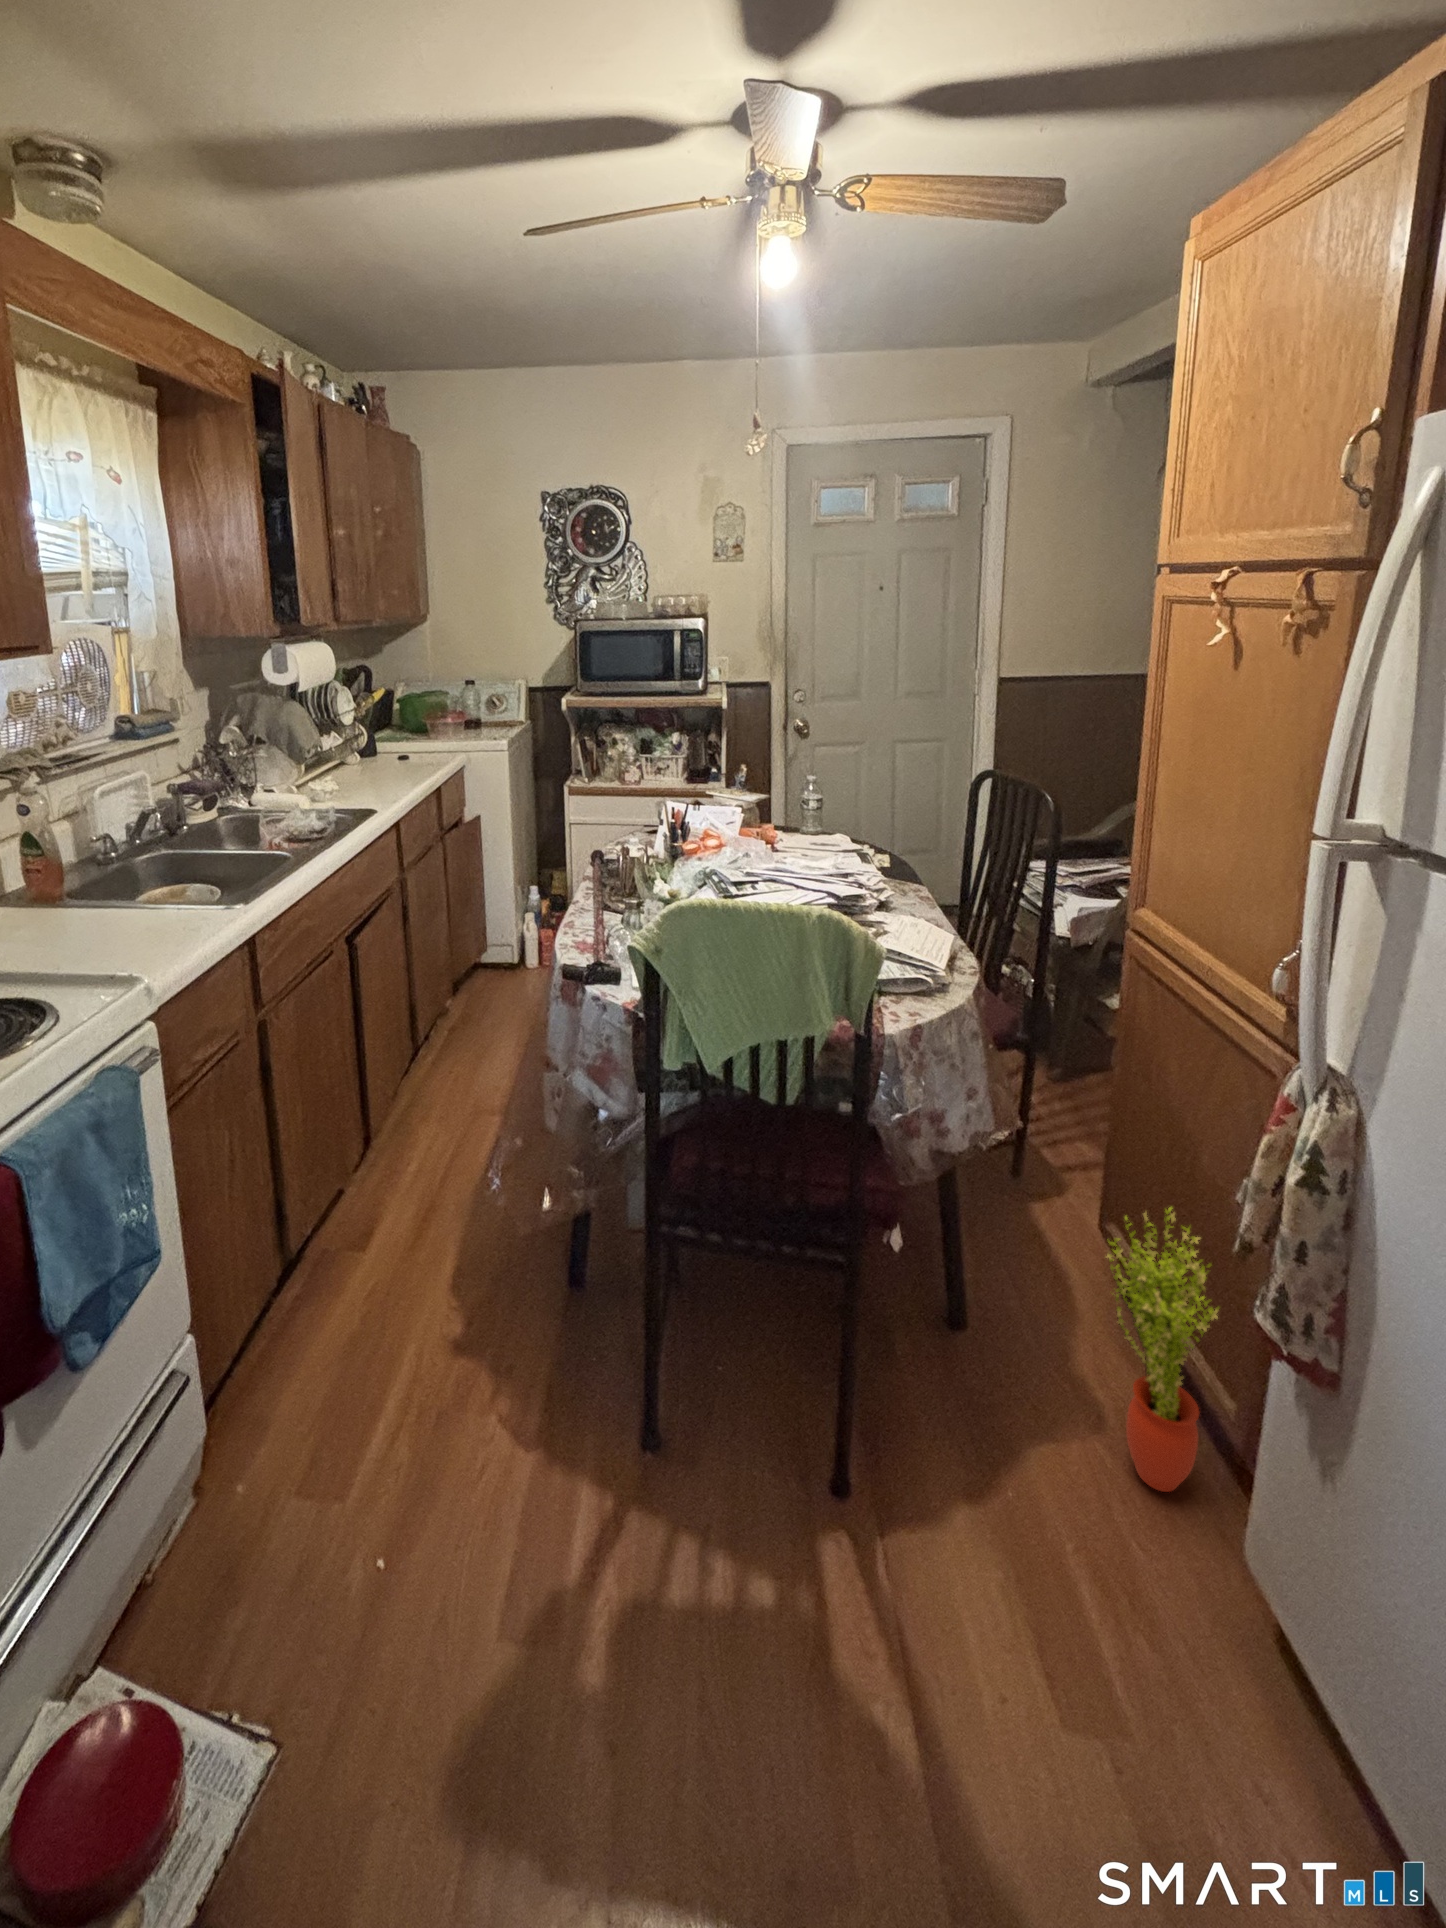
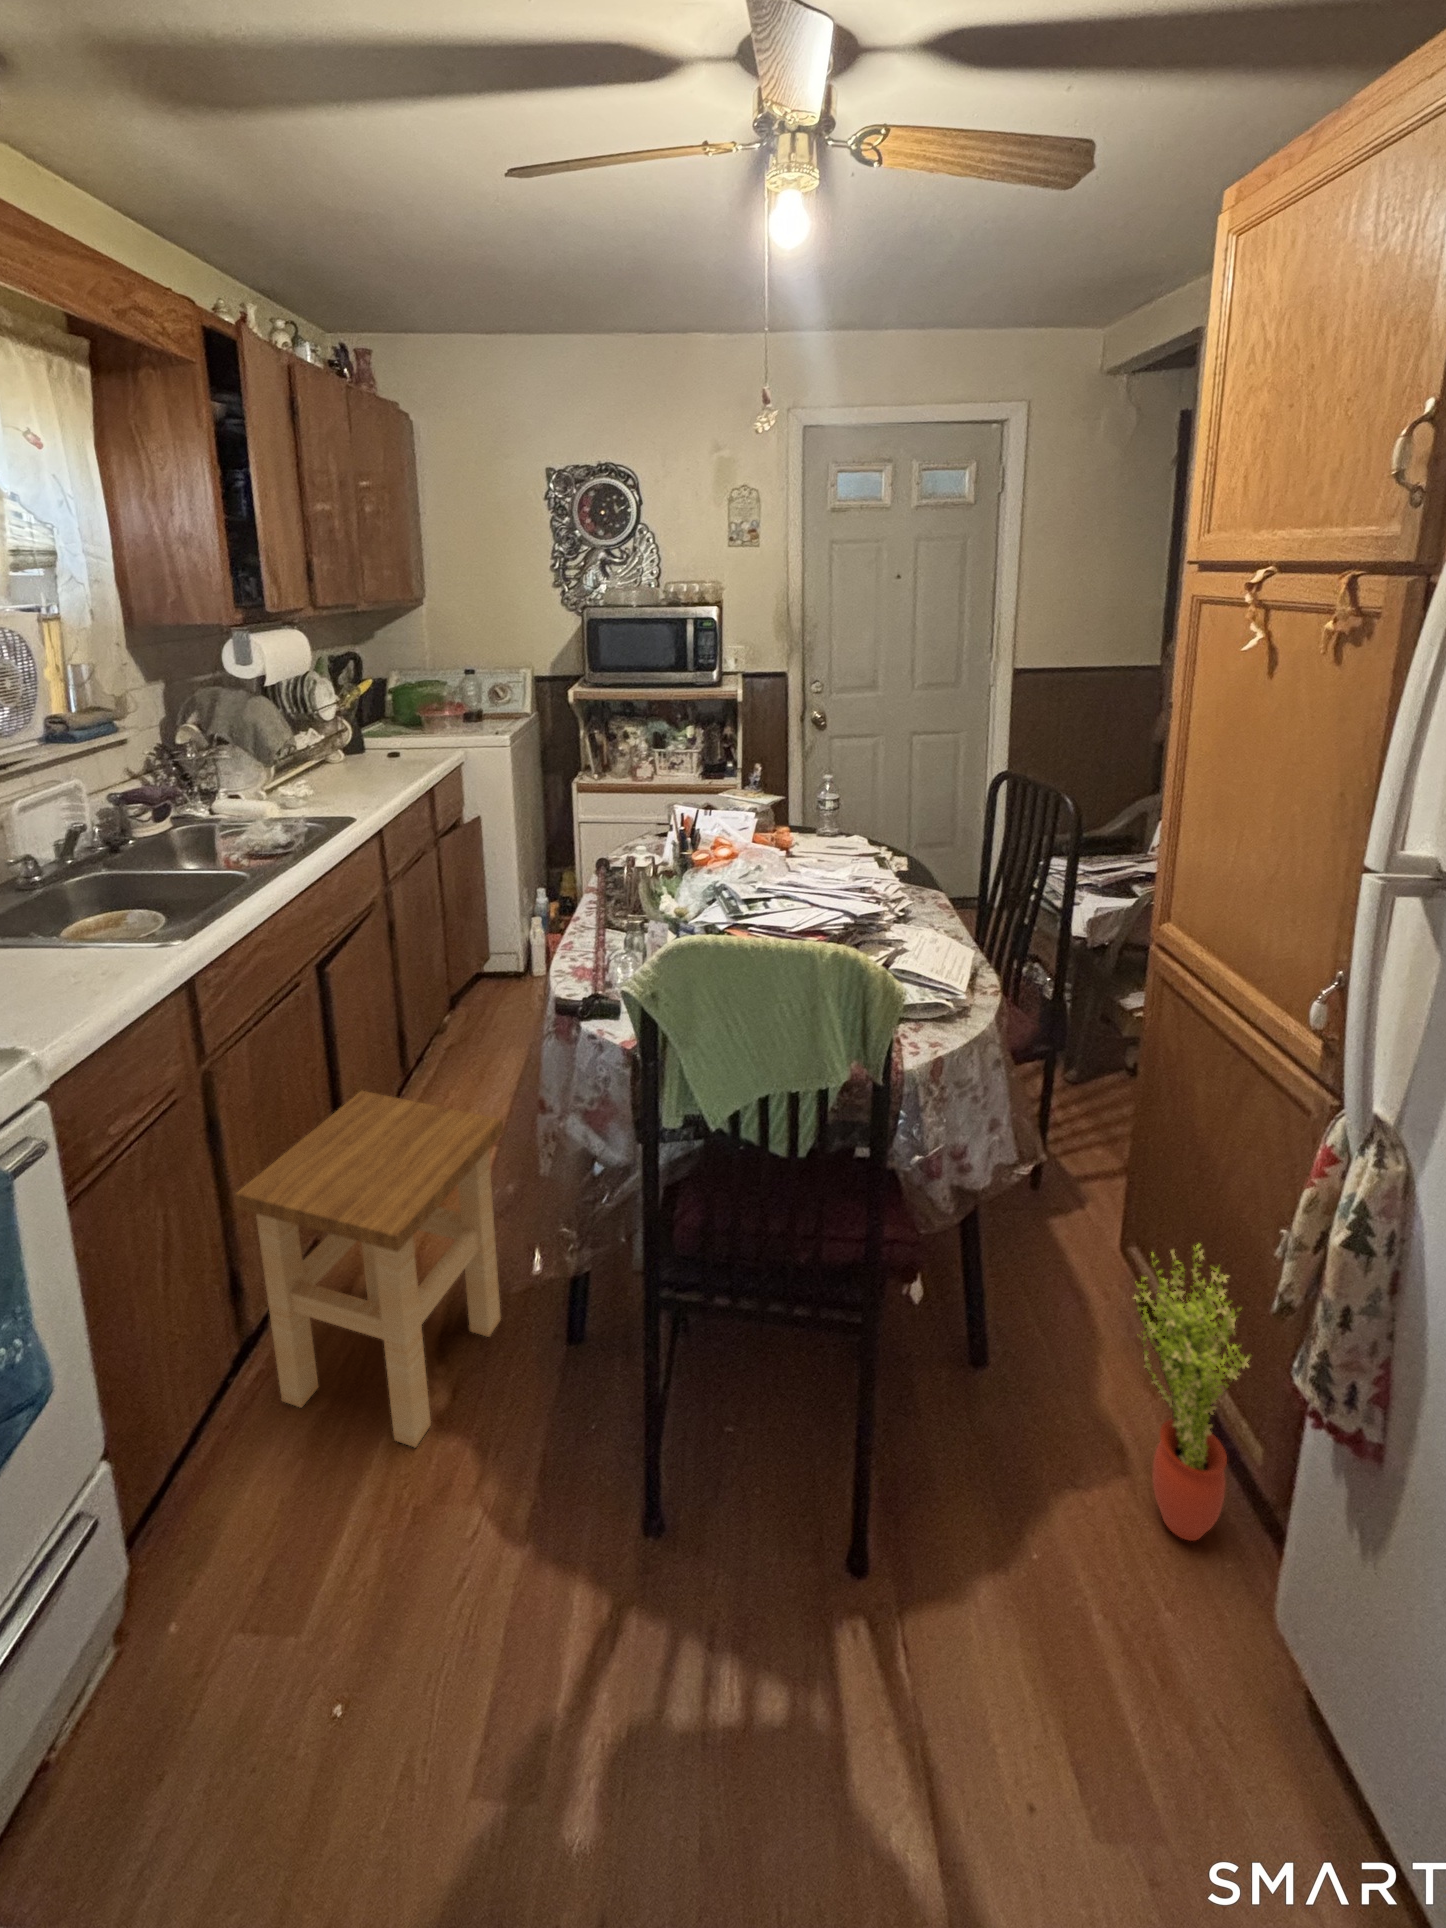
stool: none [285,1049,512,1363] -> present [236,1091,503,1447]

